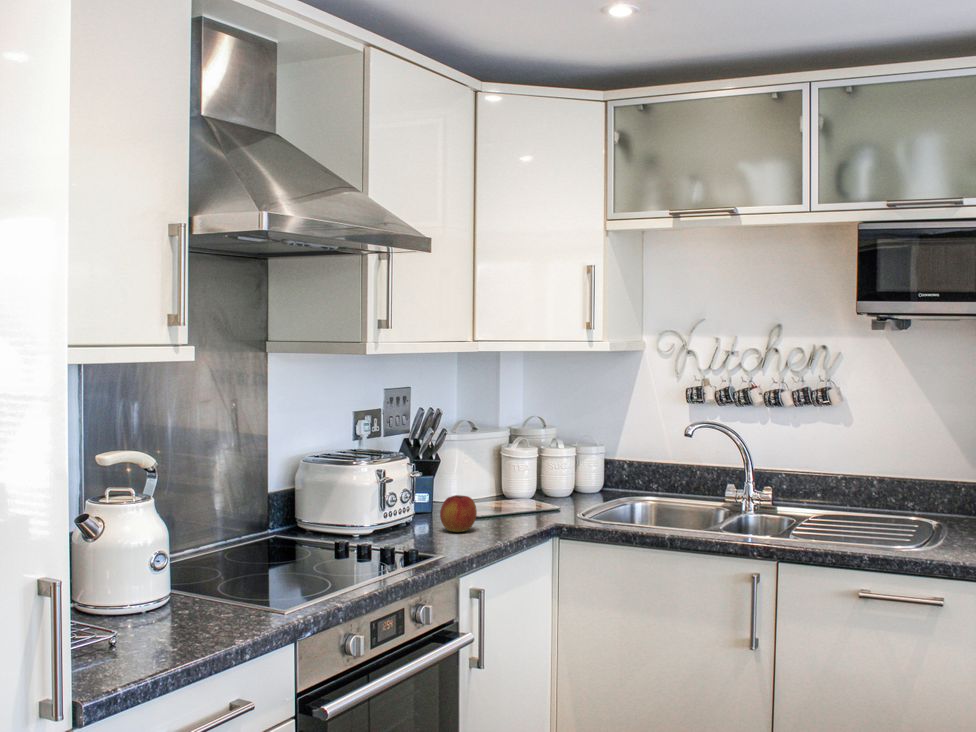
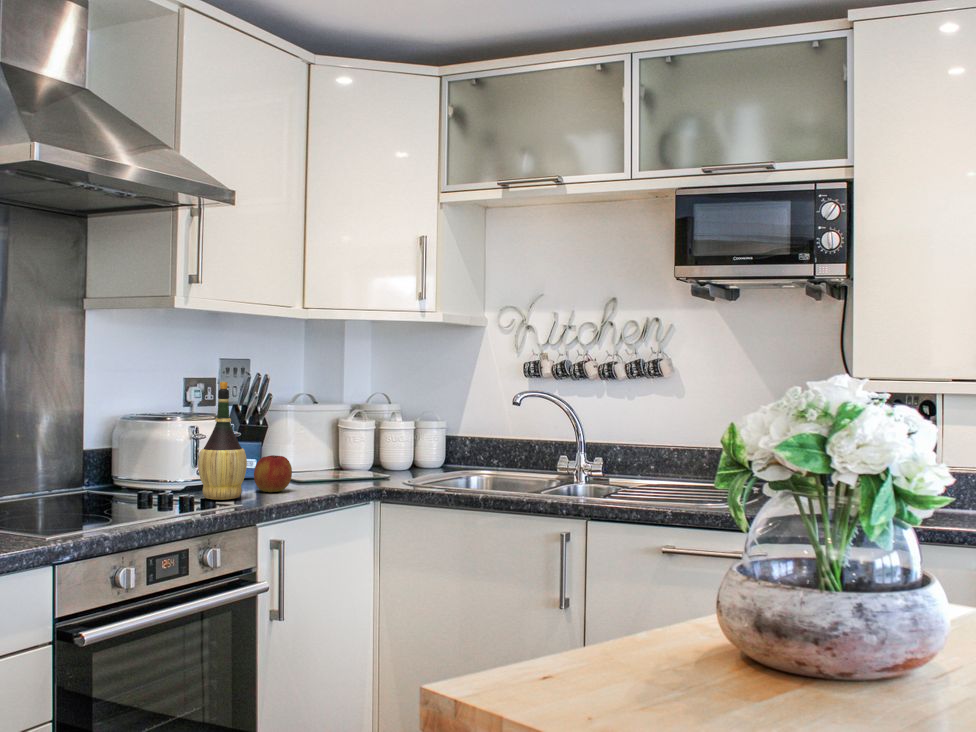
wine bottle: none [395,428,441,544] -> present [198,382,247,500]

